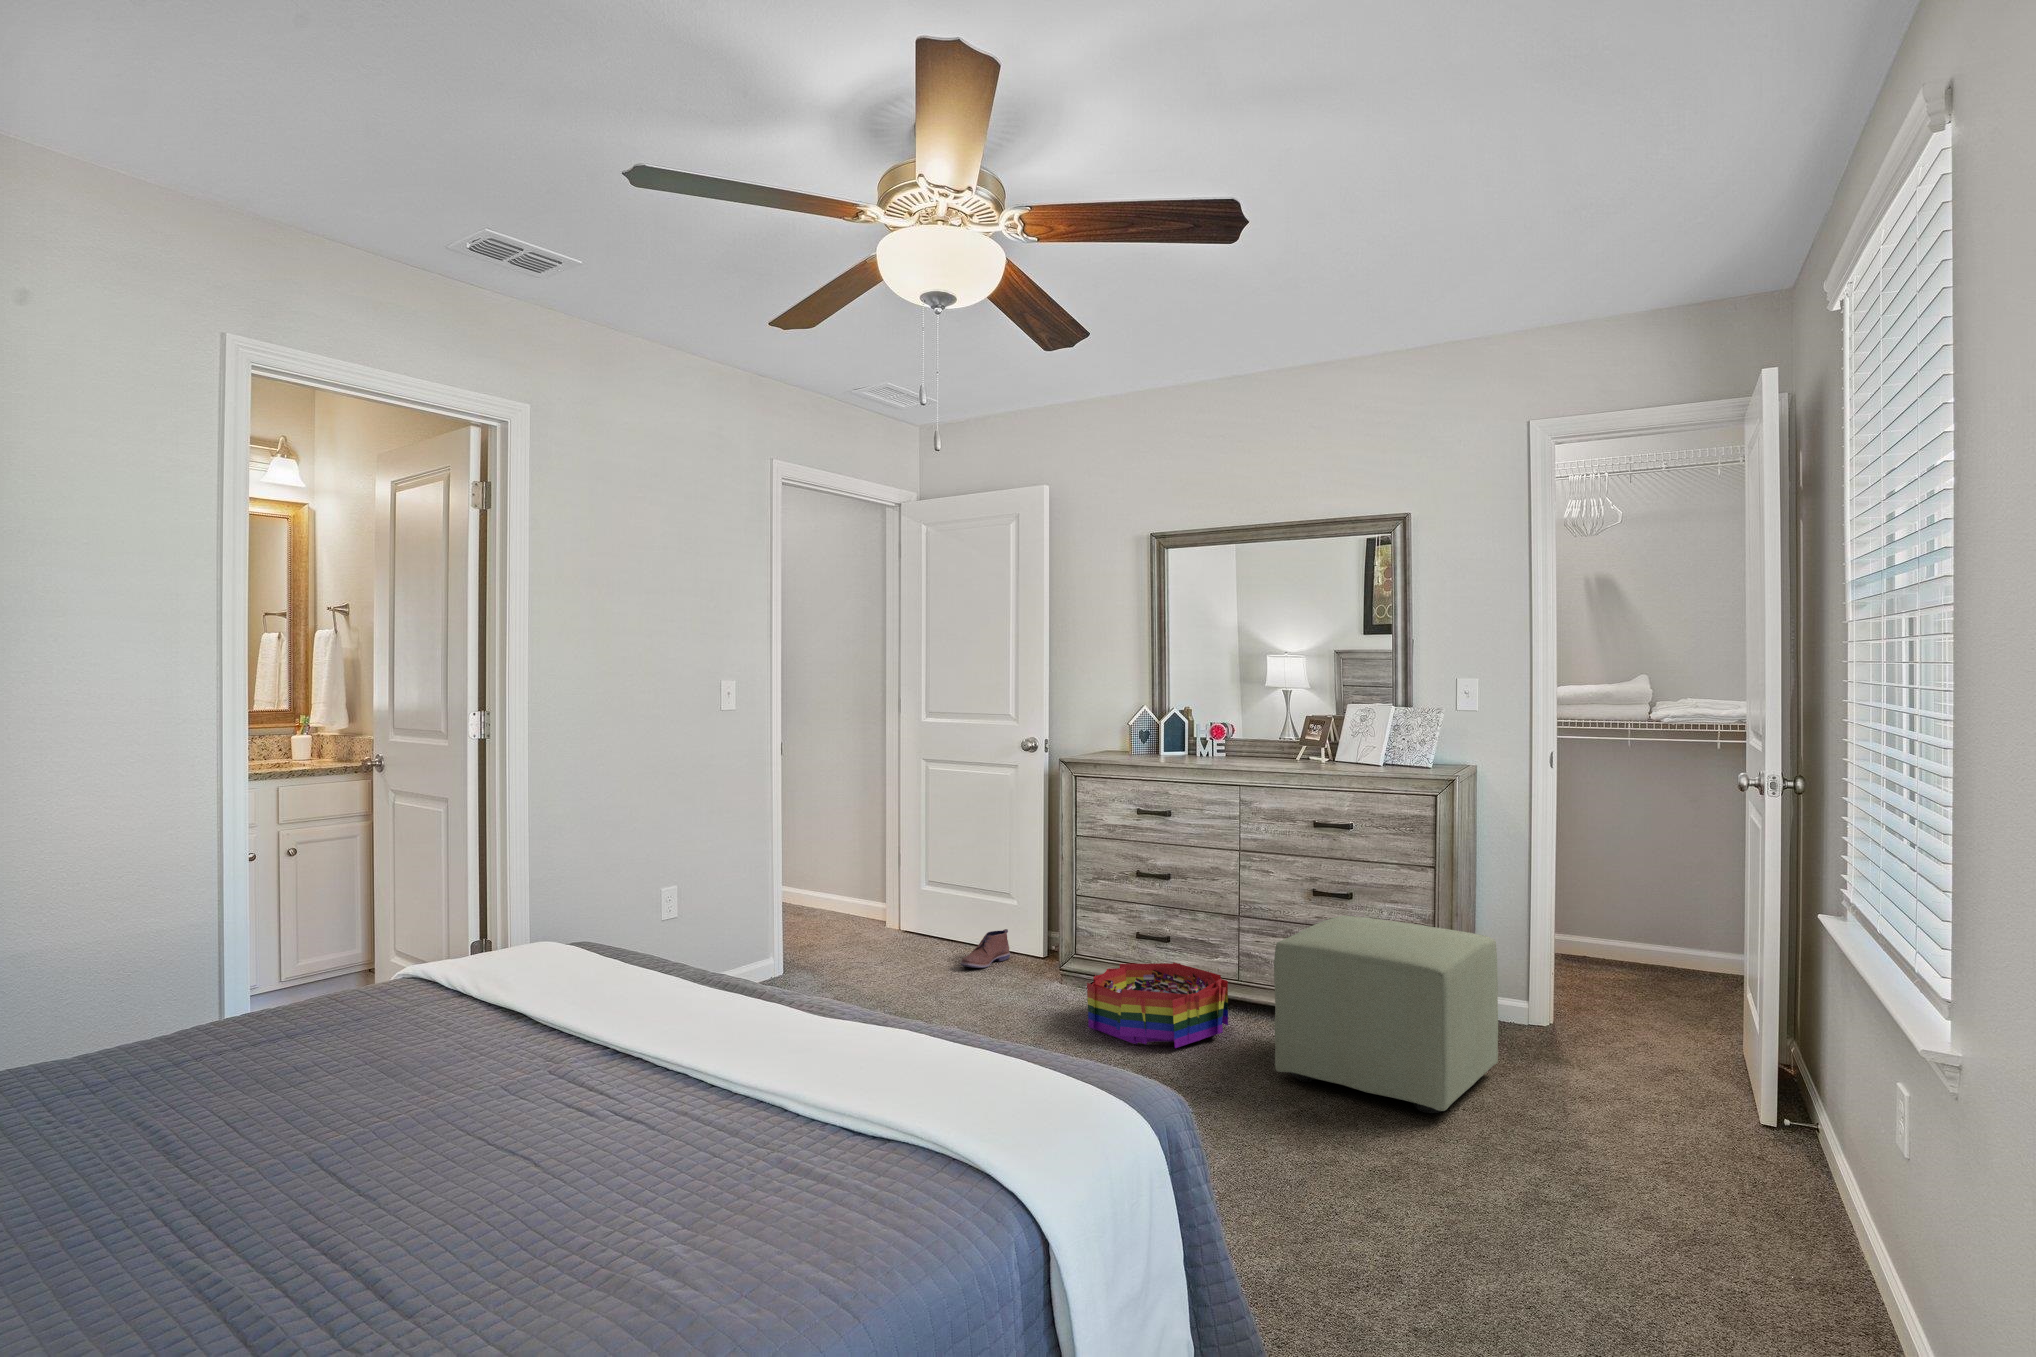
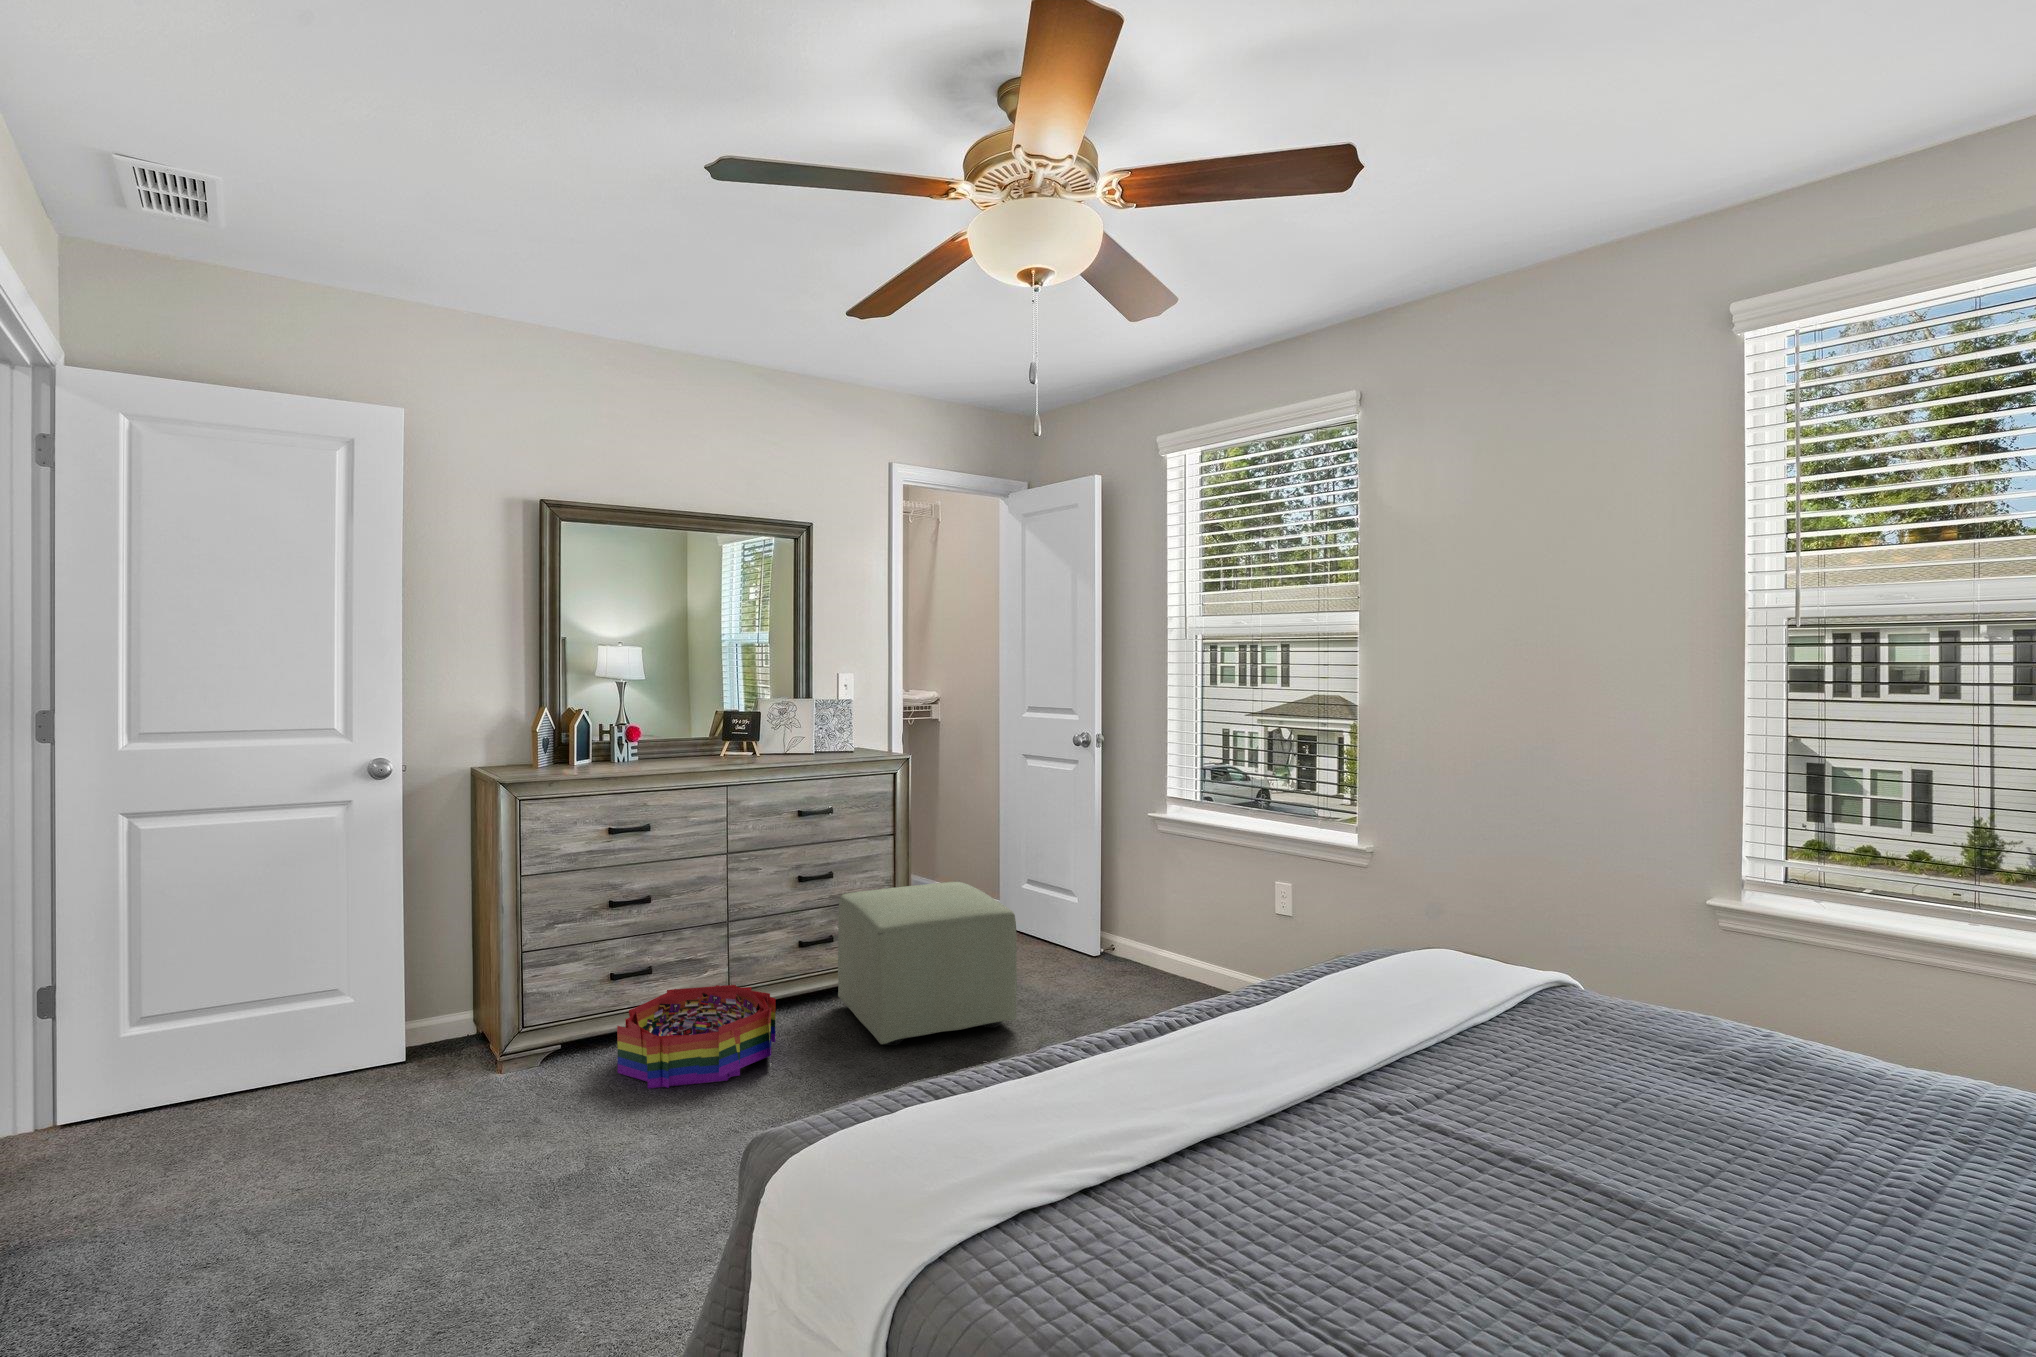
shoe: present [961,929,1010,968] -> none [323,1031,365,1099]

